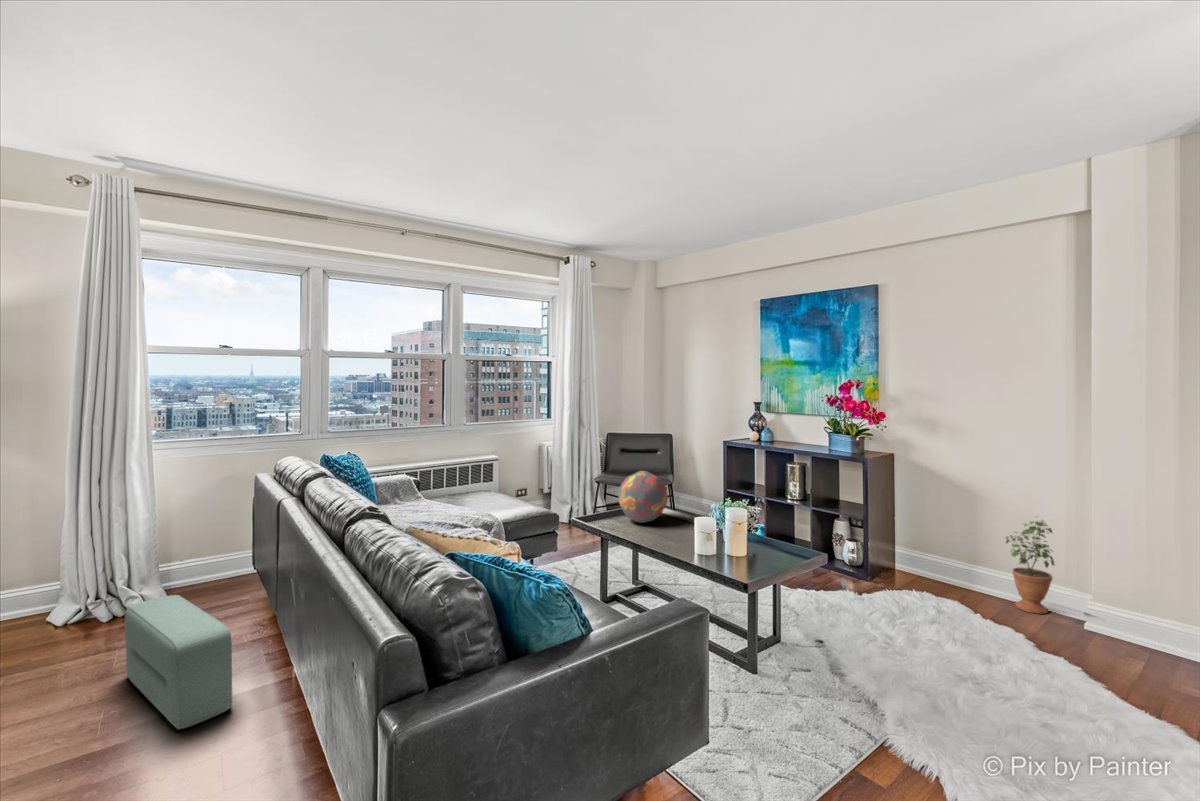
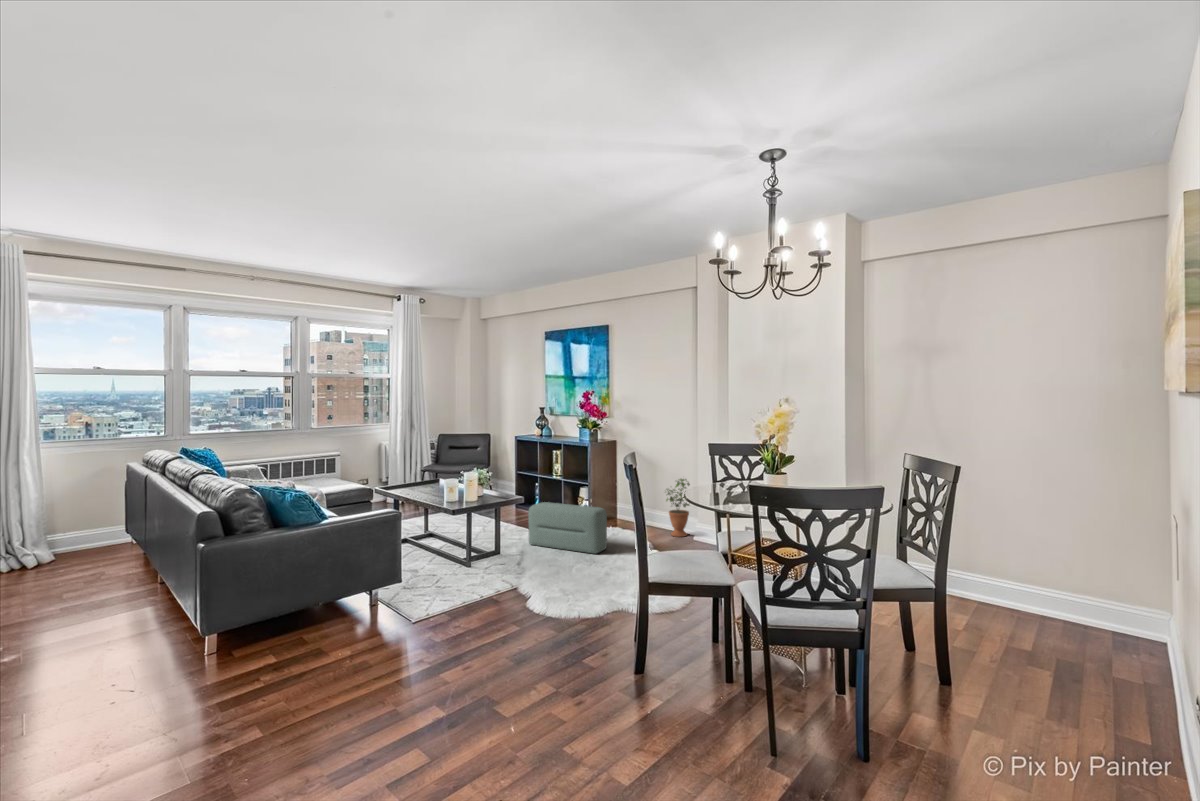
decorative orb: present [618,471,668,523] -> none [407,454,443,489]
pouf: present [125,595,232,729] -> present [528,502,607,554]

